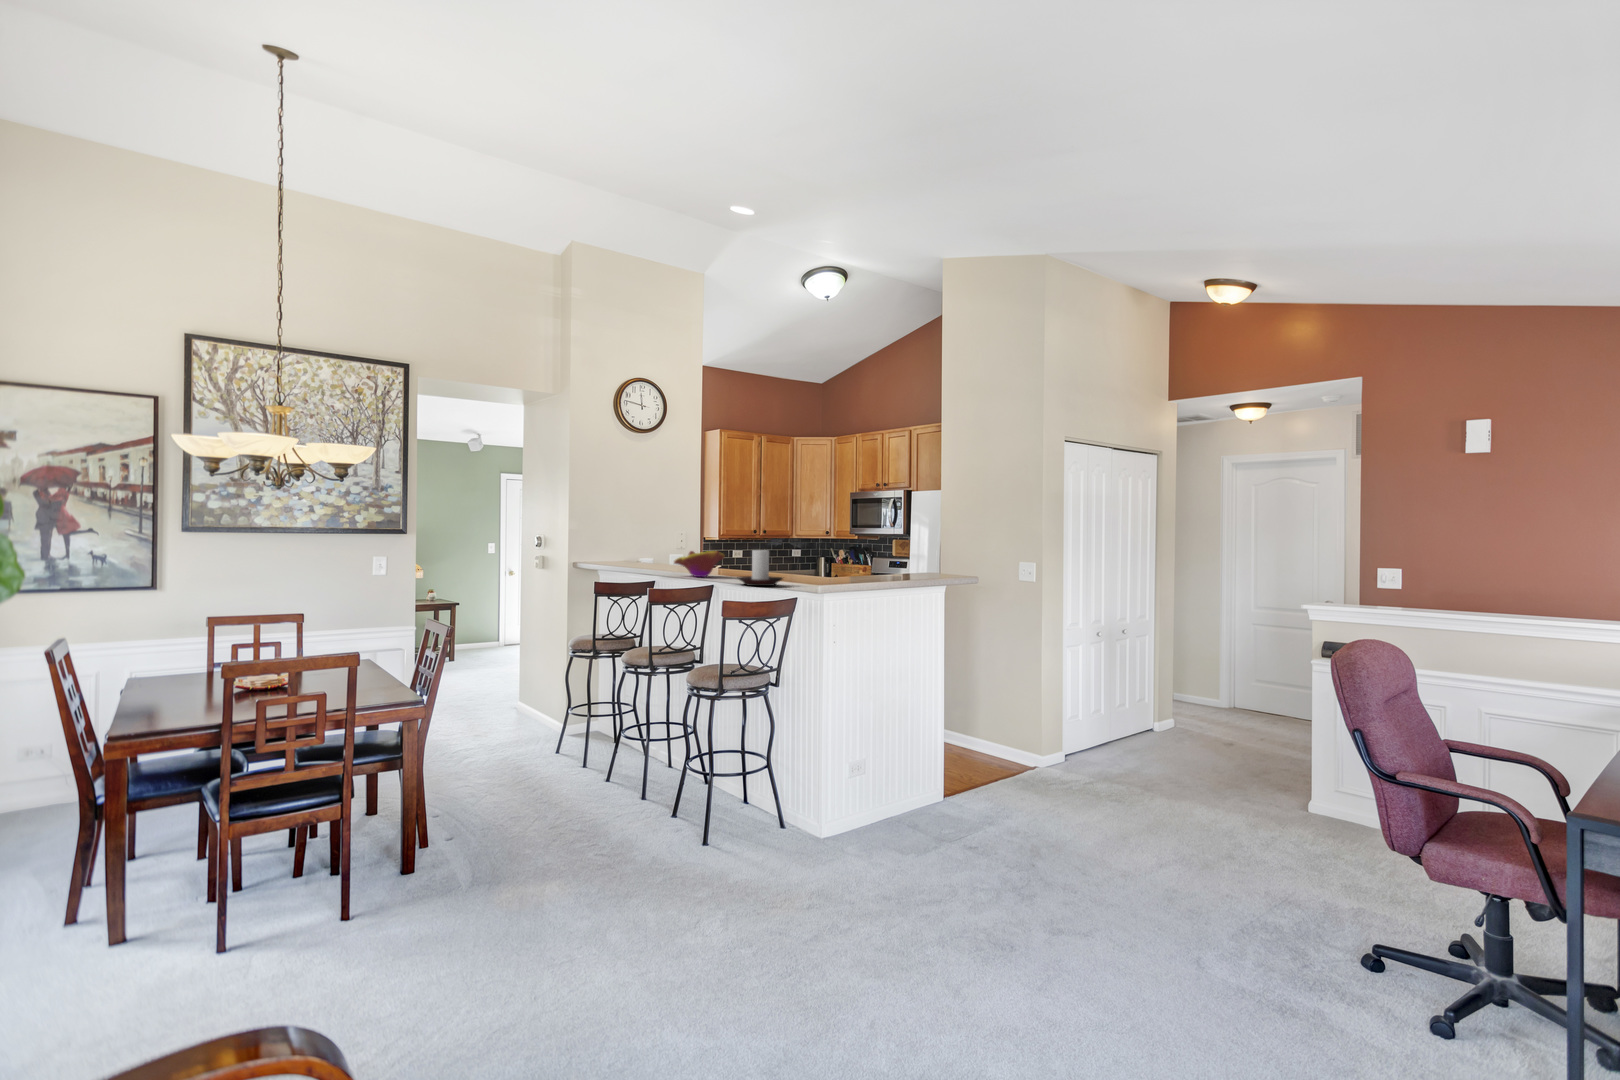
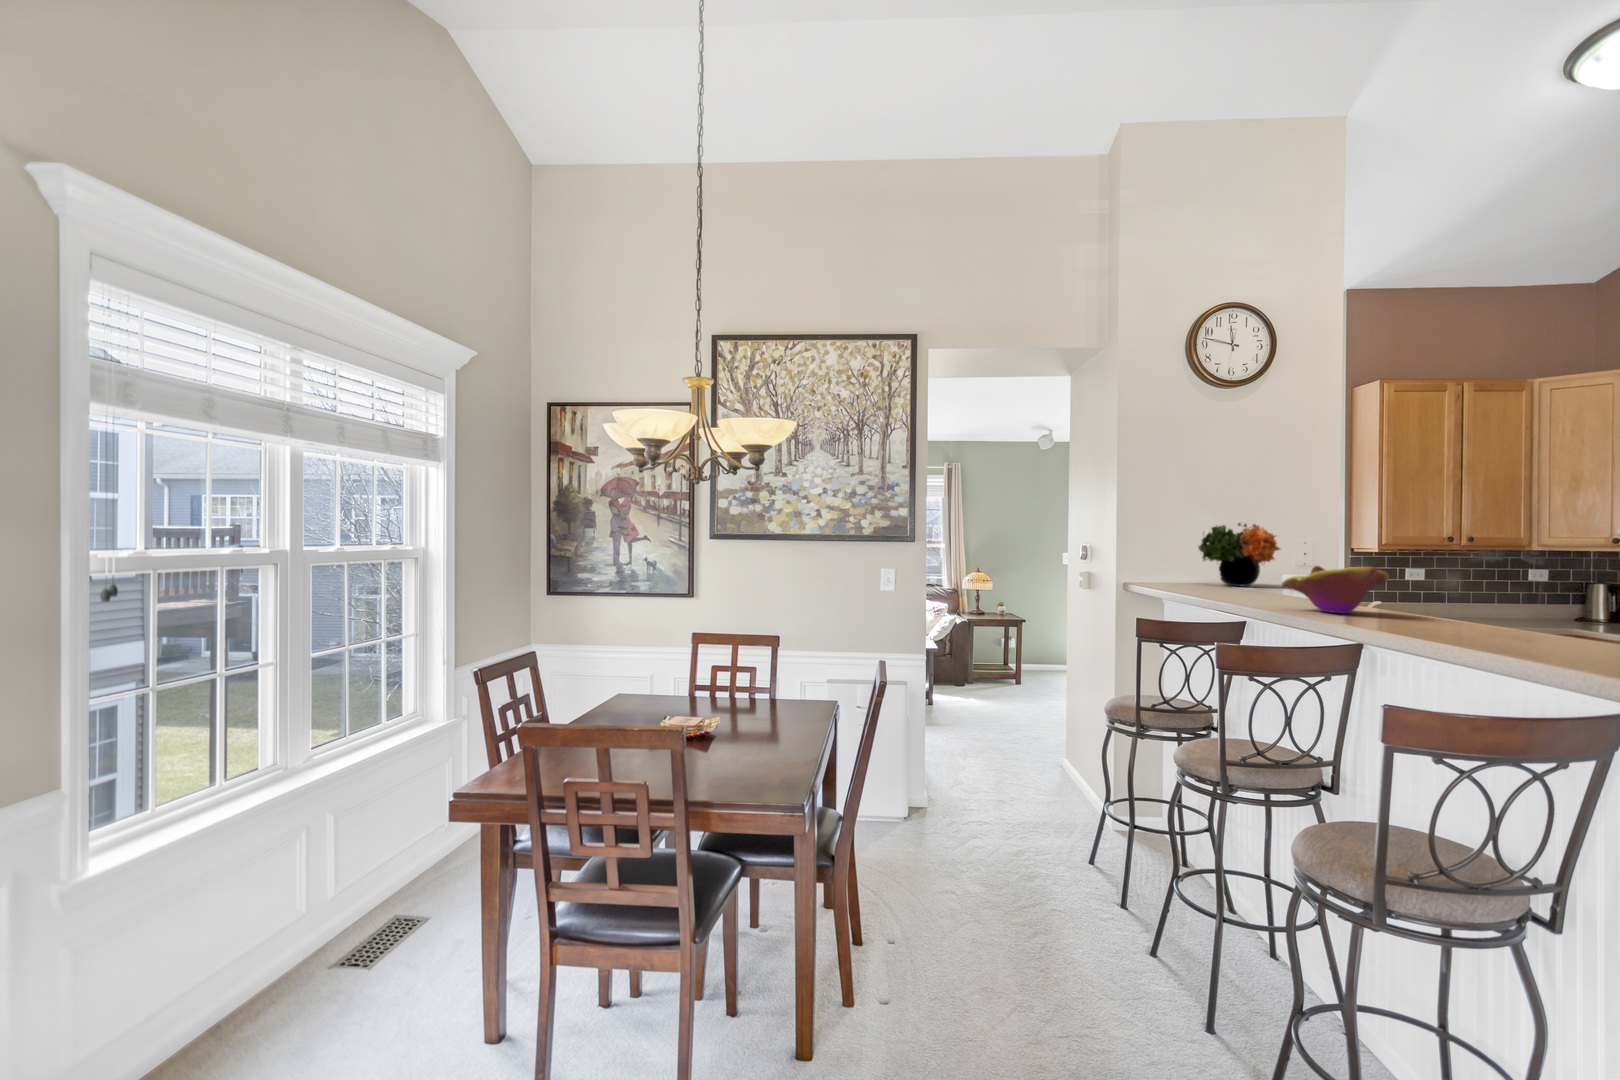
flower arrangement: none [620,520,670,564] -> present [1198,523,1280,586]
candle holder: present [736,550,783,586] -> none [1415,561,1551,642]

